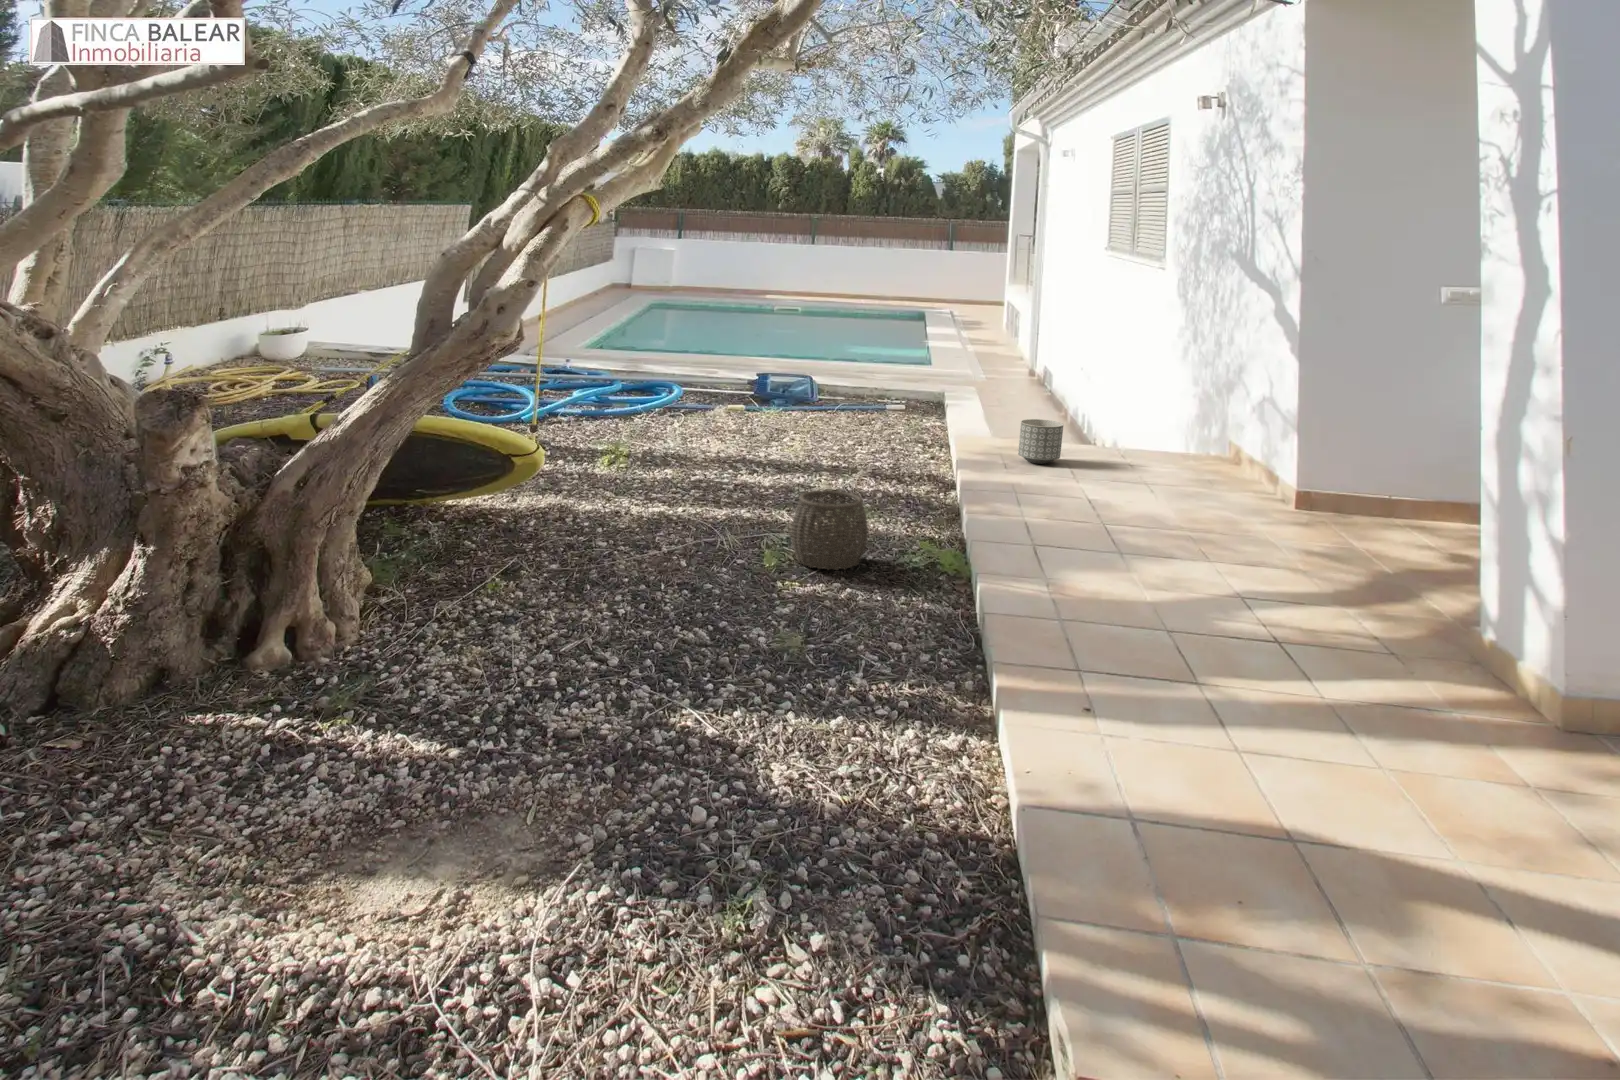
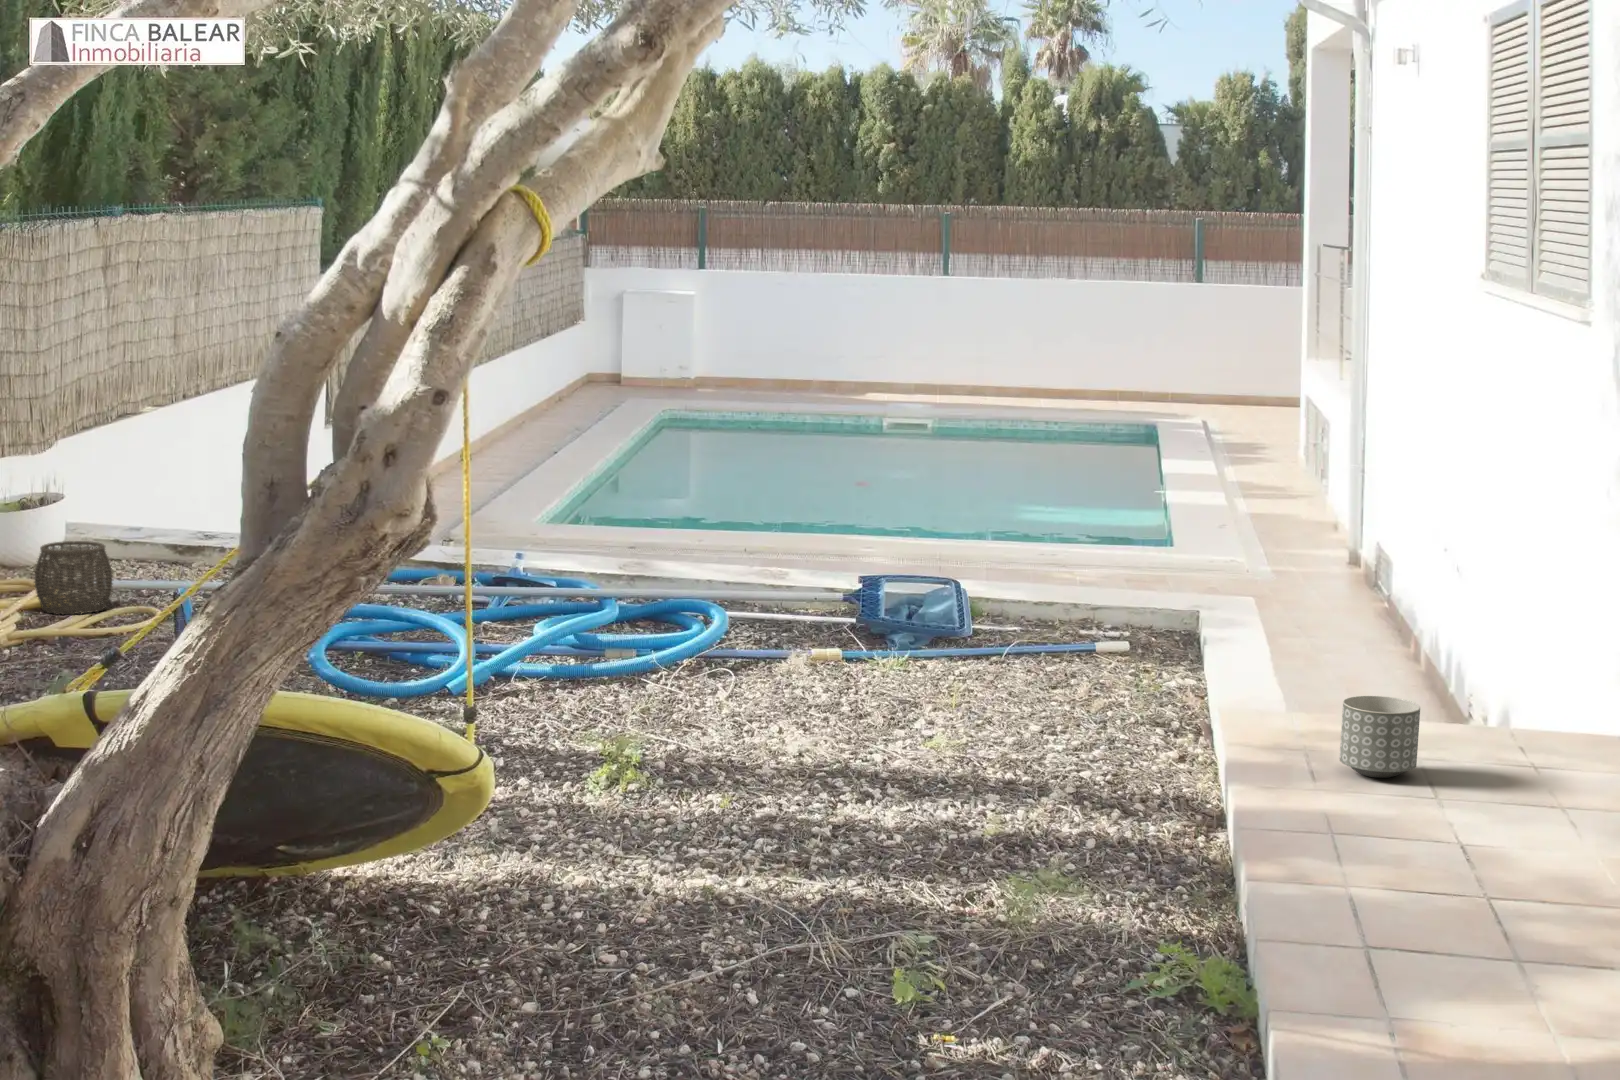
woven basket: present [791,491,868,570] -> present [34,541,113,615]

